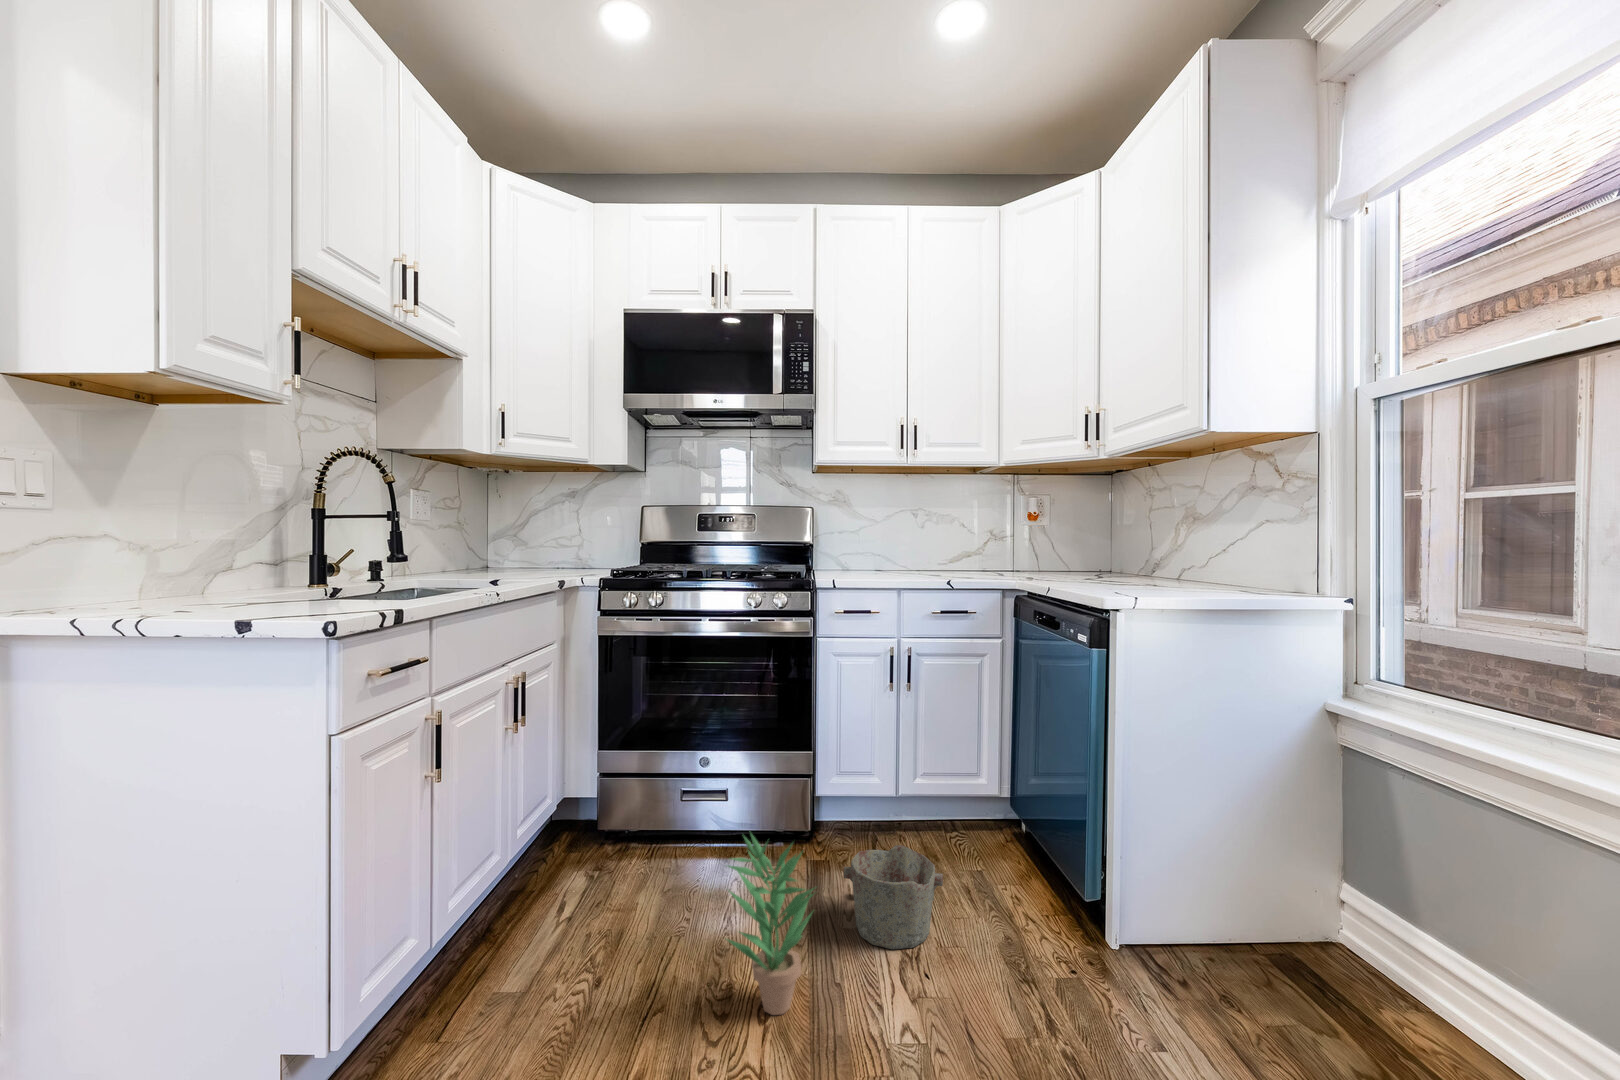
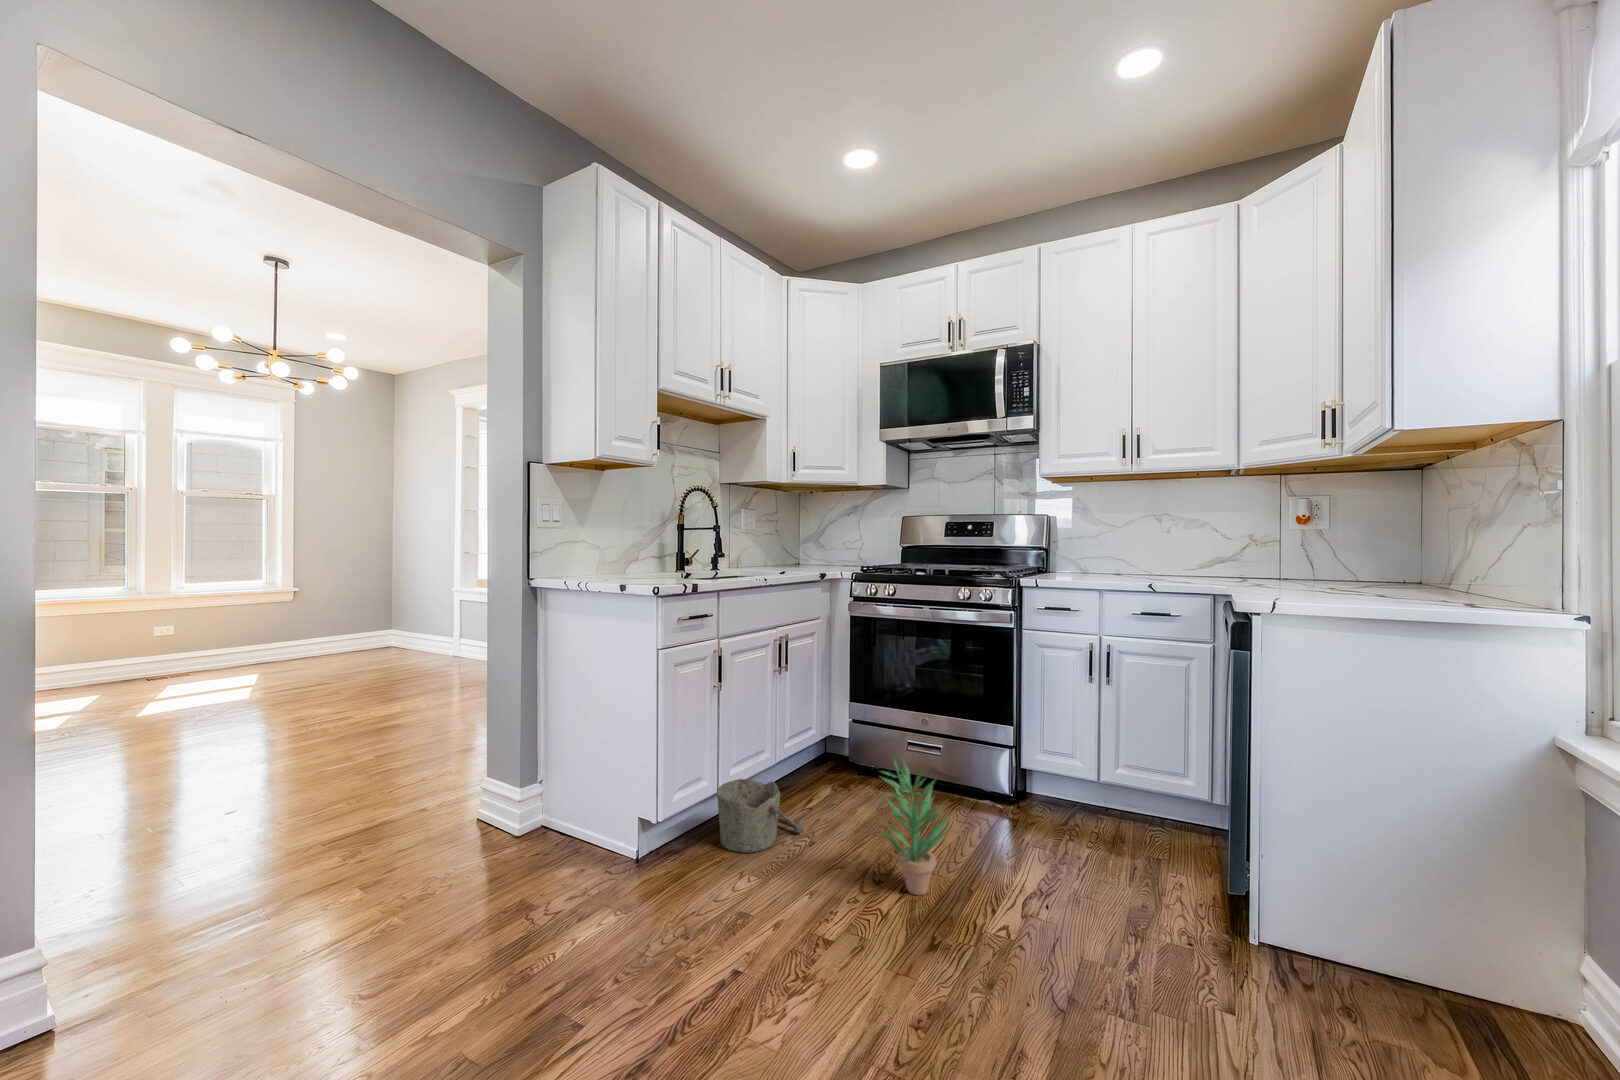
bucket: present [844,845,943,950] -> present [717,779,805,853]

